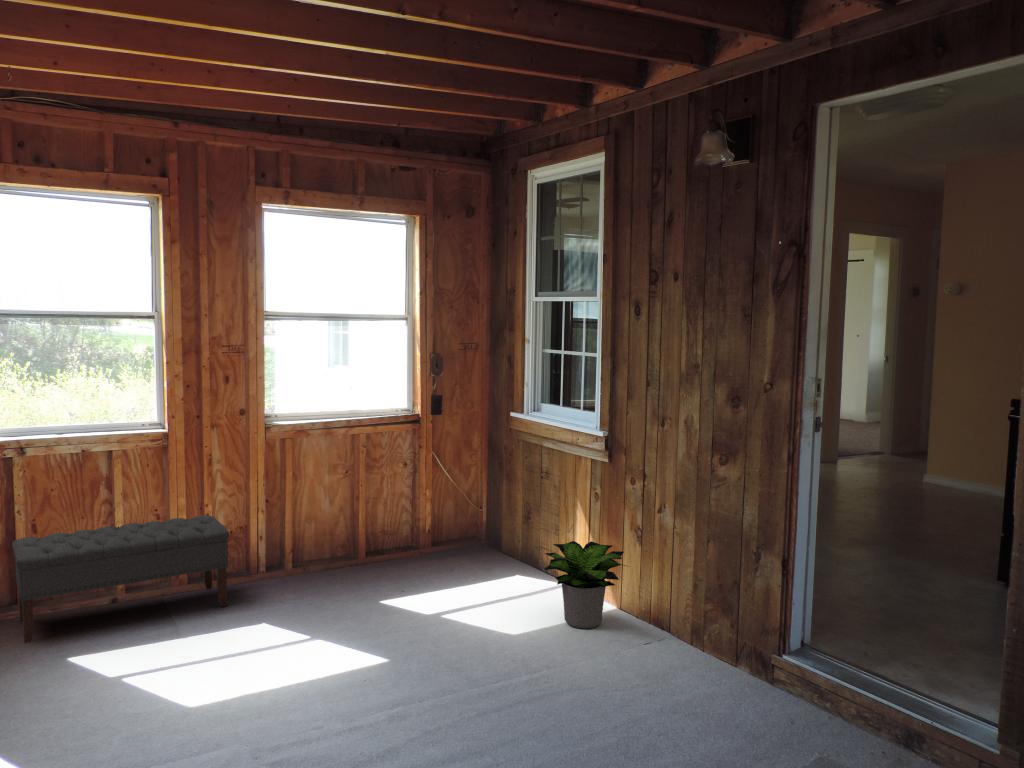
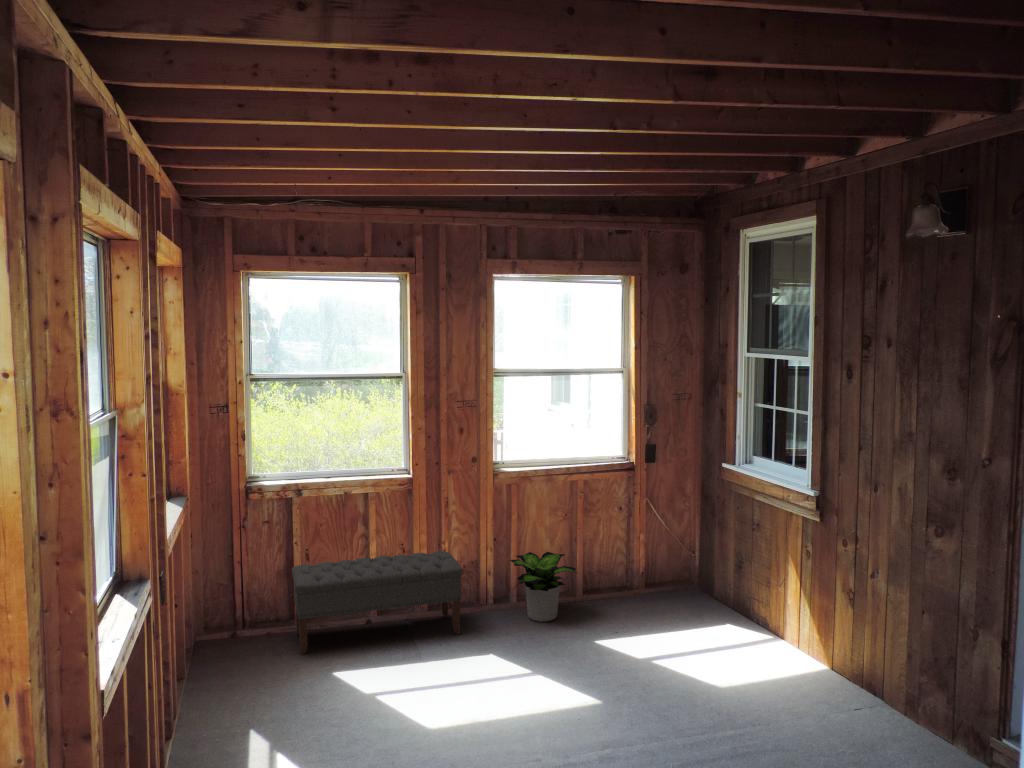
potted plant: present [544,541,625,628] -> present [510,552,577,622]

